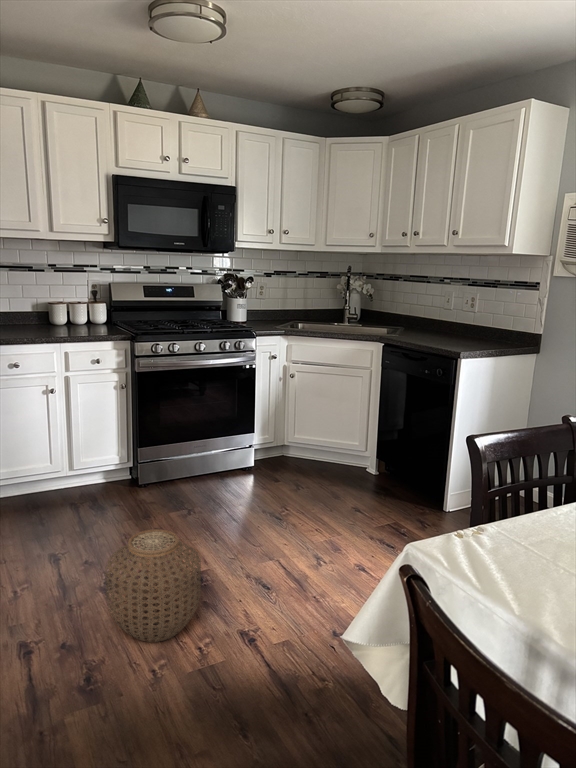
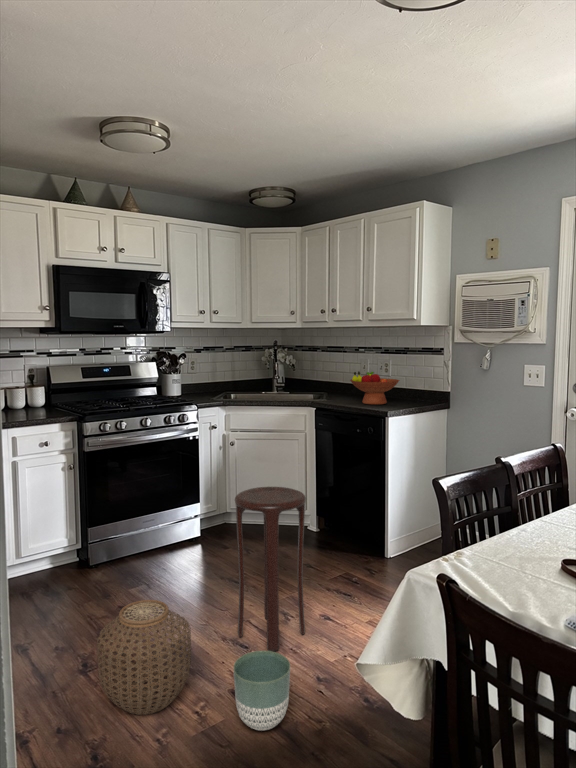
fruit bowl: none [425,305,482,344] -> present [350,371,399,405]
stool: none [263,425,343,597] -> present [235,487,306,652]
planter: none [234,596,294,677] -> present [233,651,290,730]

